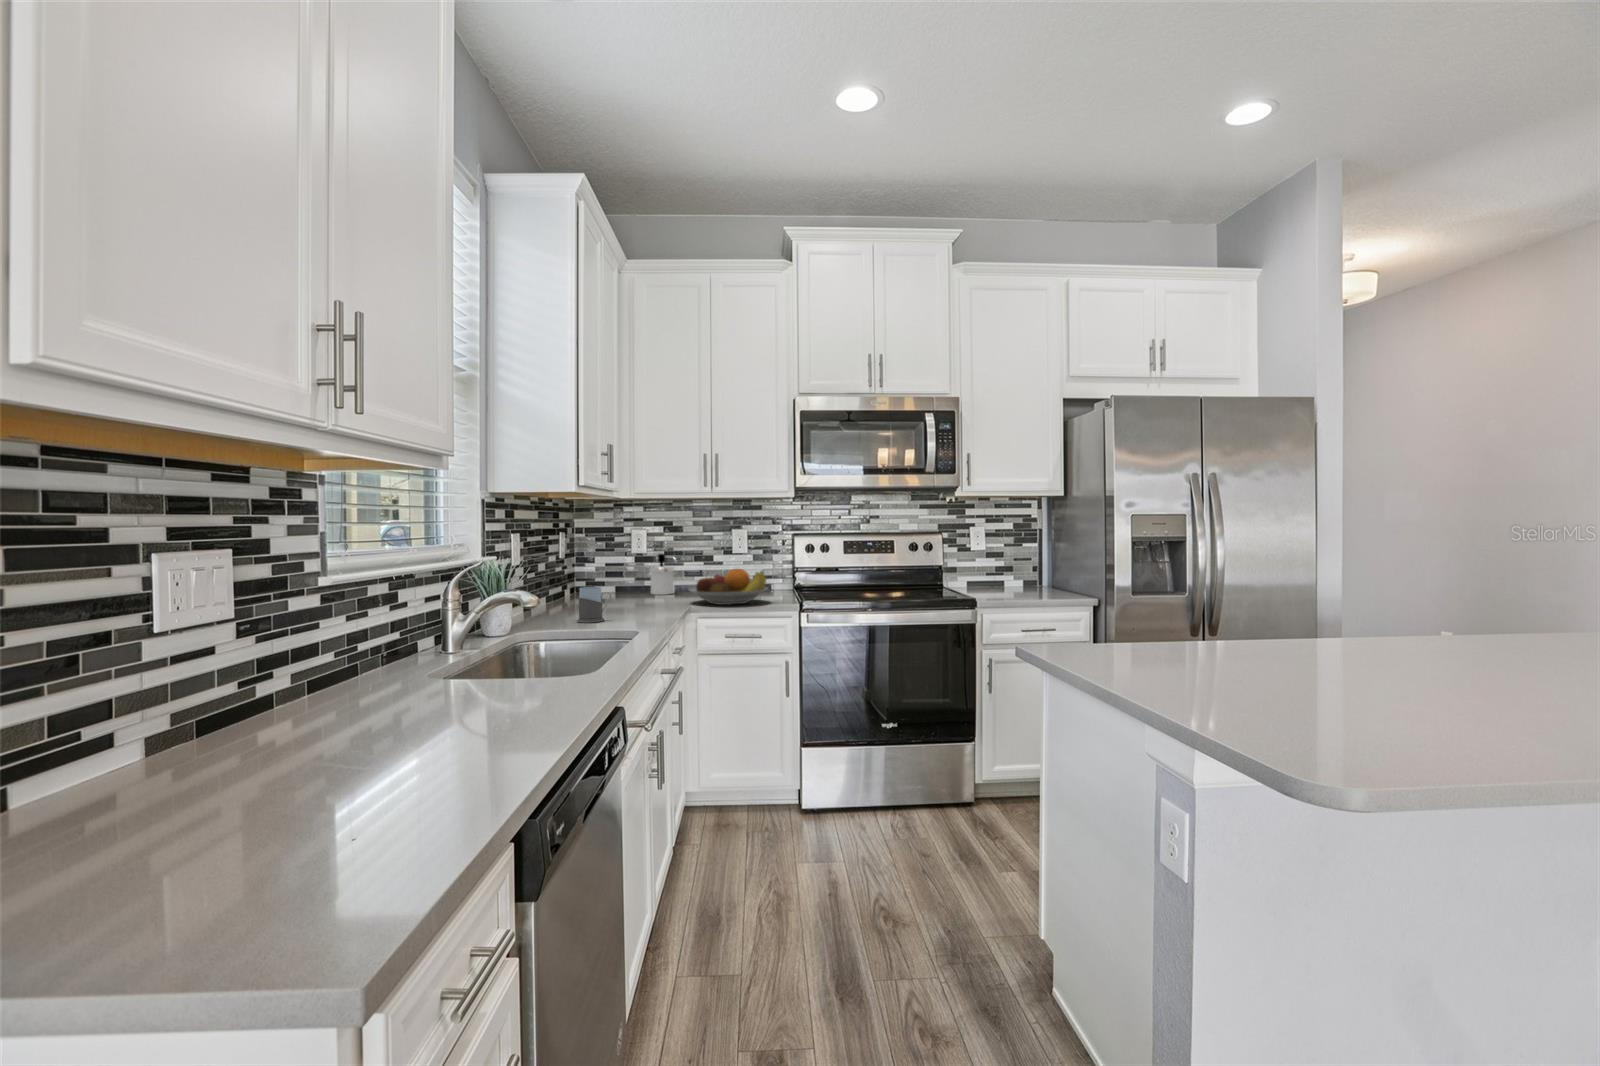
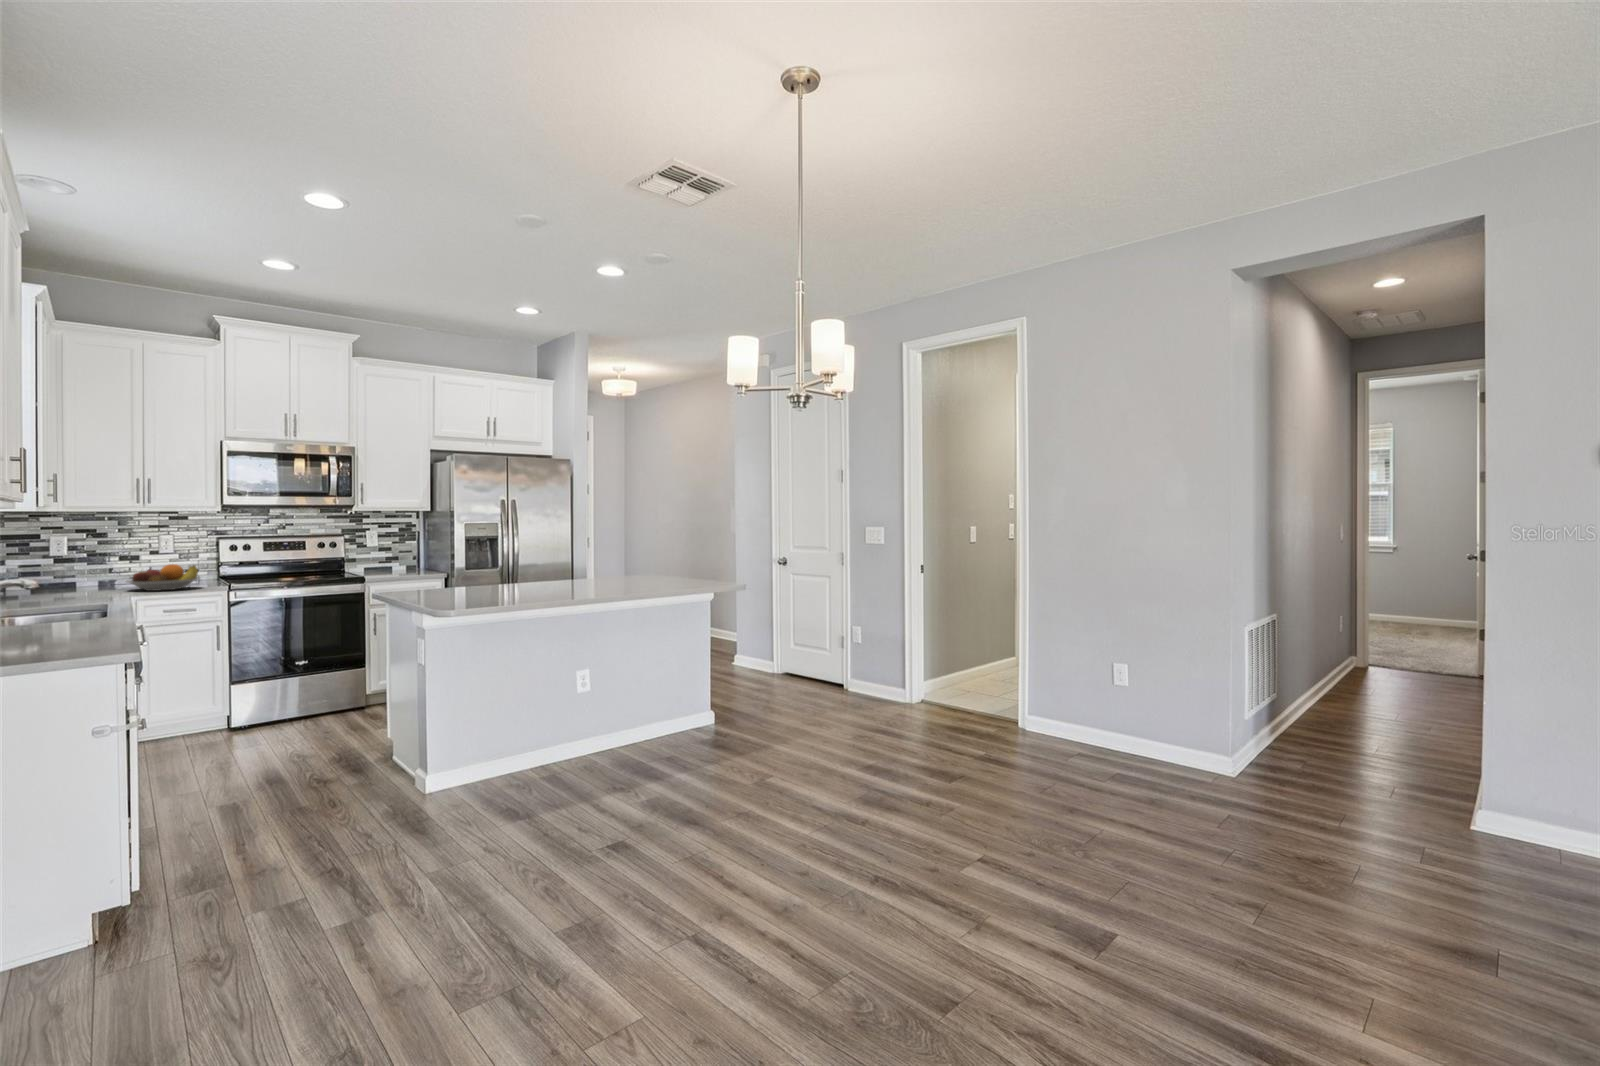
soap dispenser: present [650,554,677,595] -> none [69,555,103,588]
mug: present [577,587,611,623] -> none [43,579,74,604]

